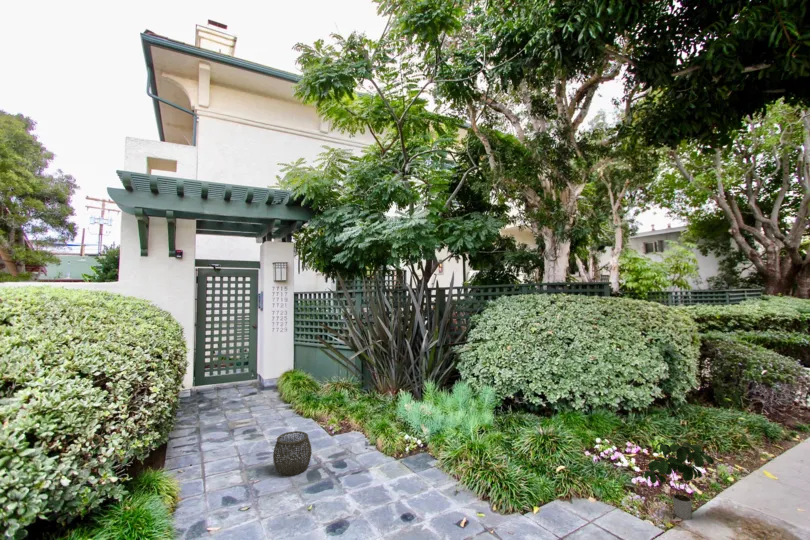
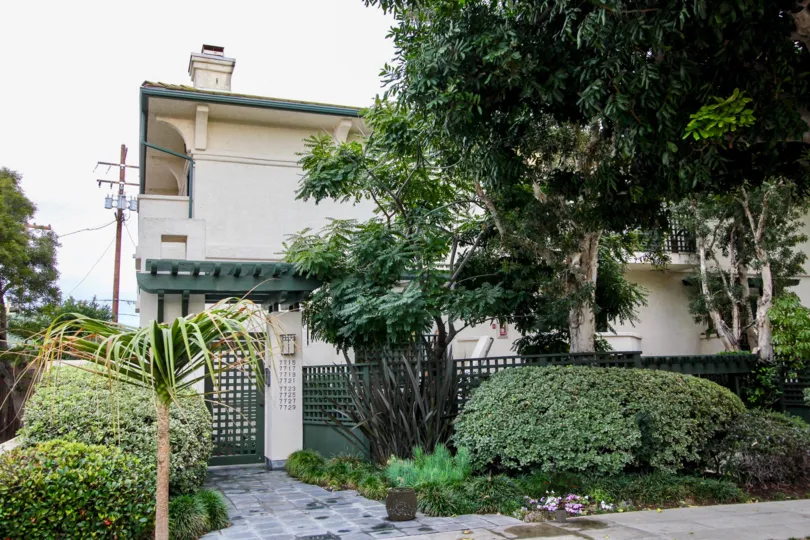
woven basket: present [273,431,312,476] -> present [386,487,418,520]

